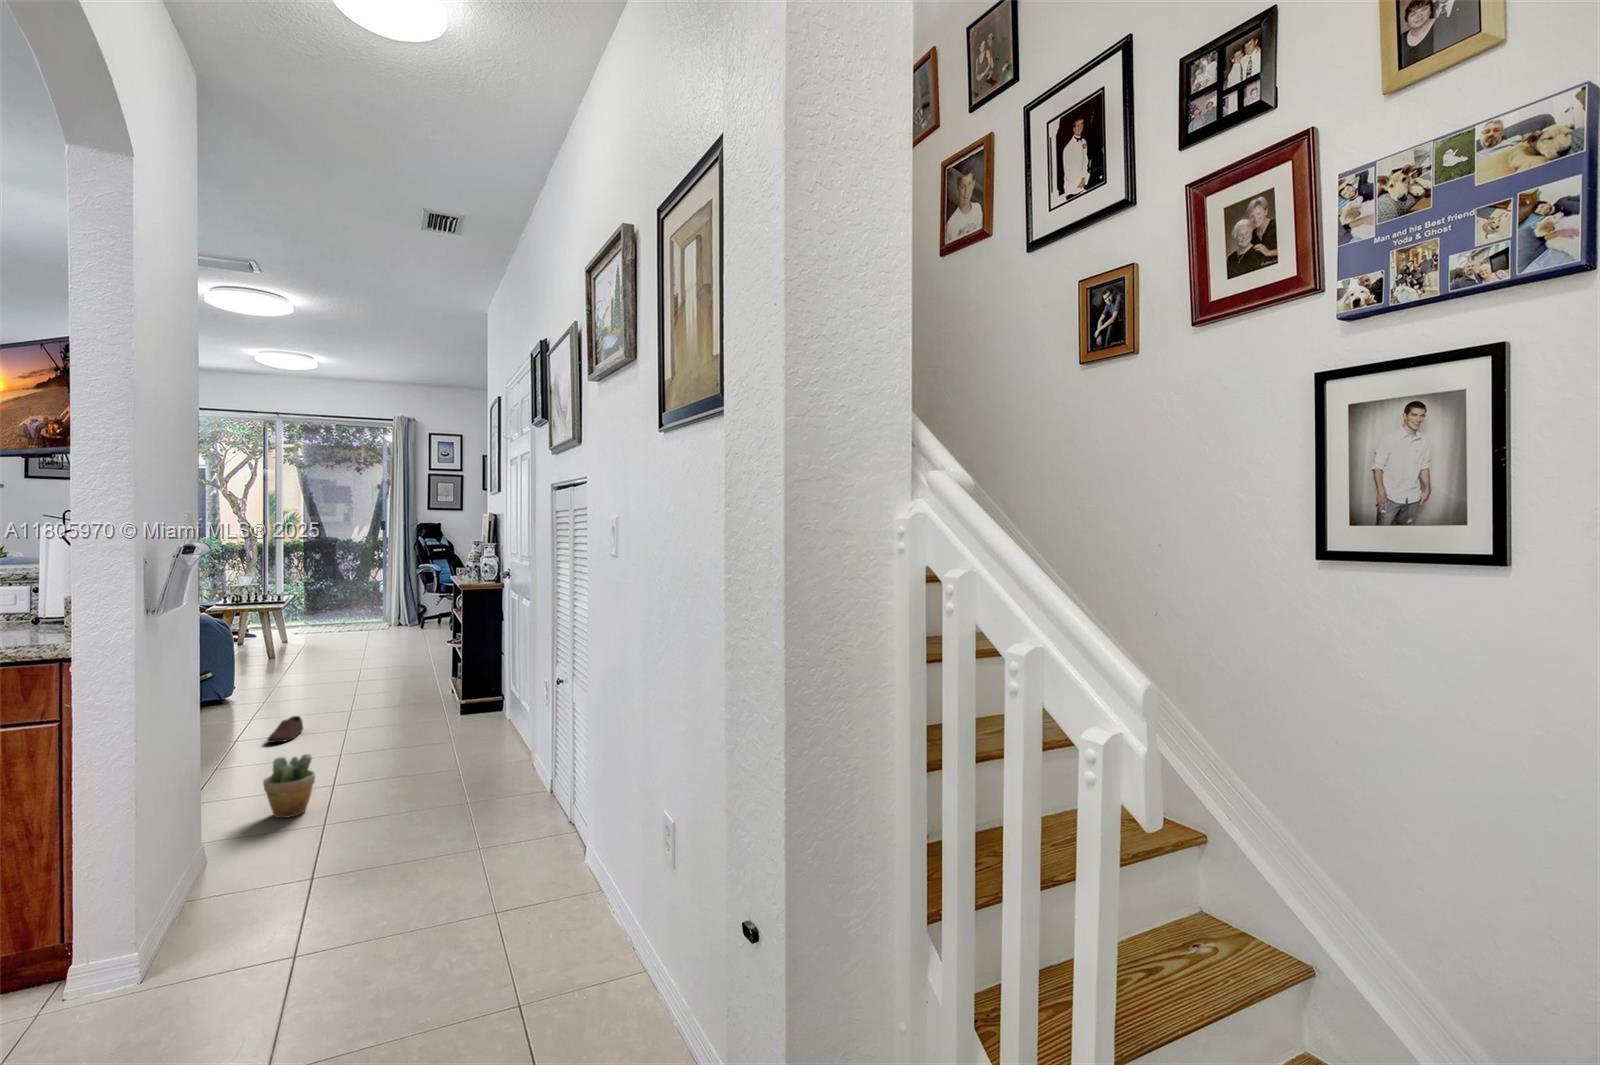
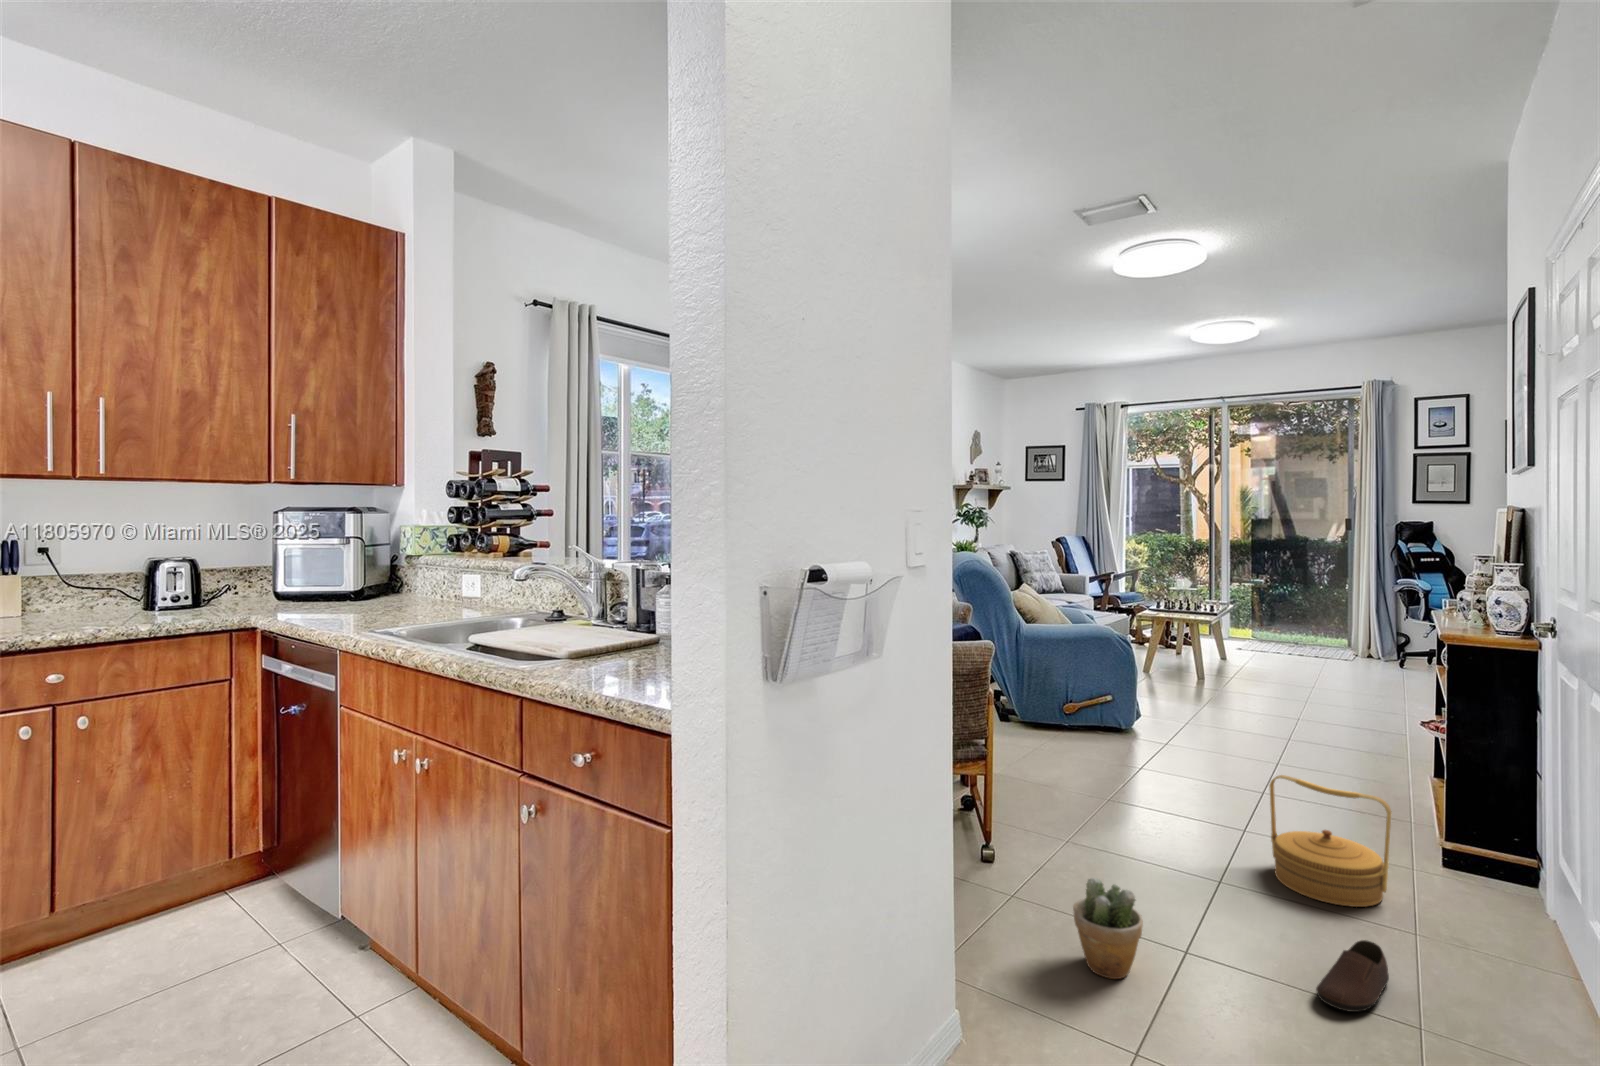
basket: none [372,678,441,748] -> present [1269,775,1392,907]
shoe: present [267,716,303,743] -> present [1316,940,1389,1012]

